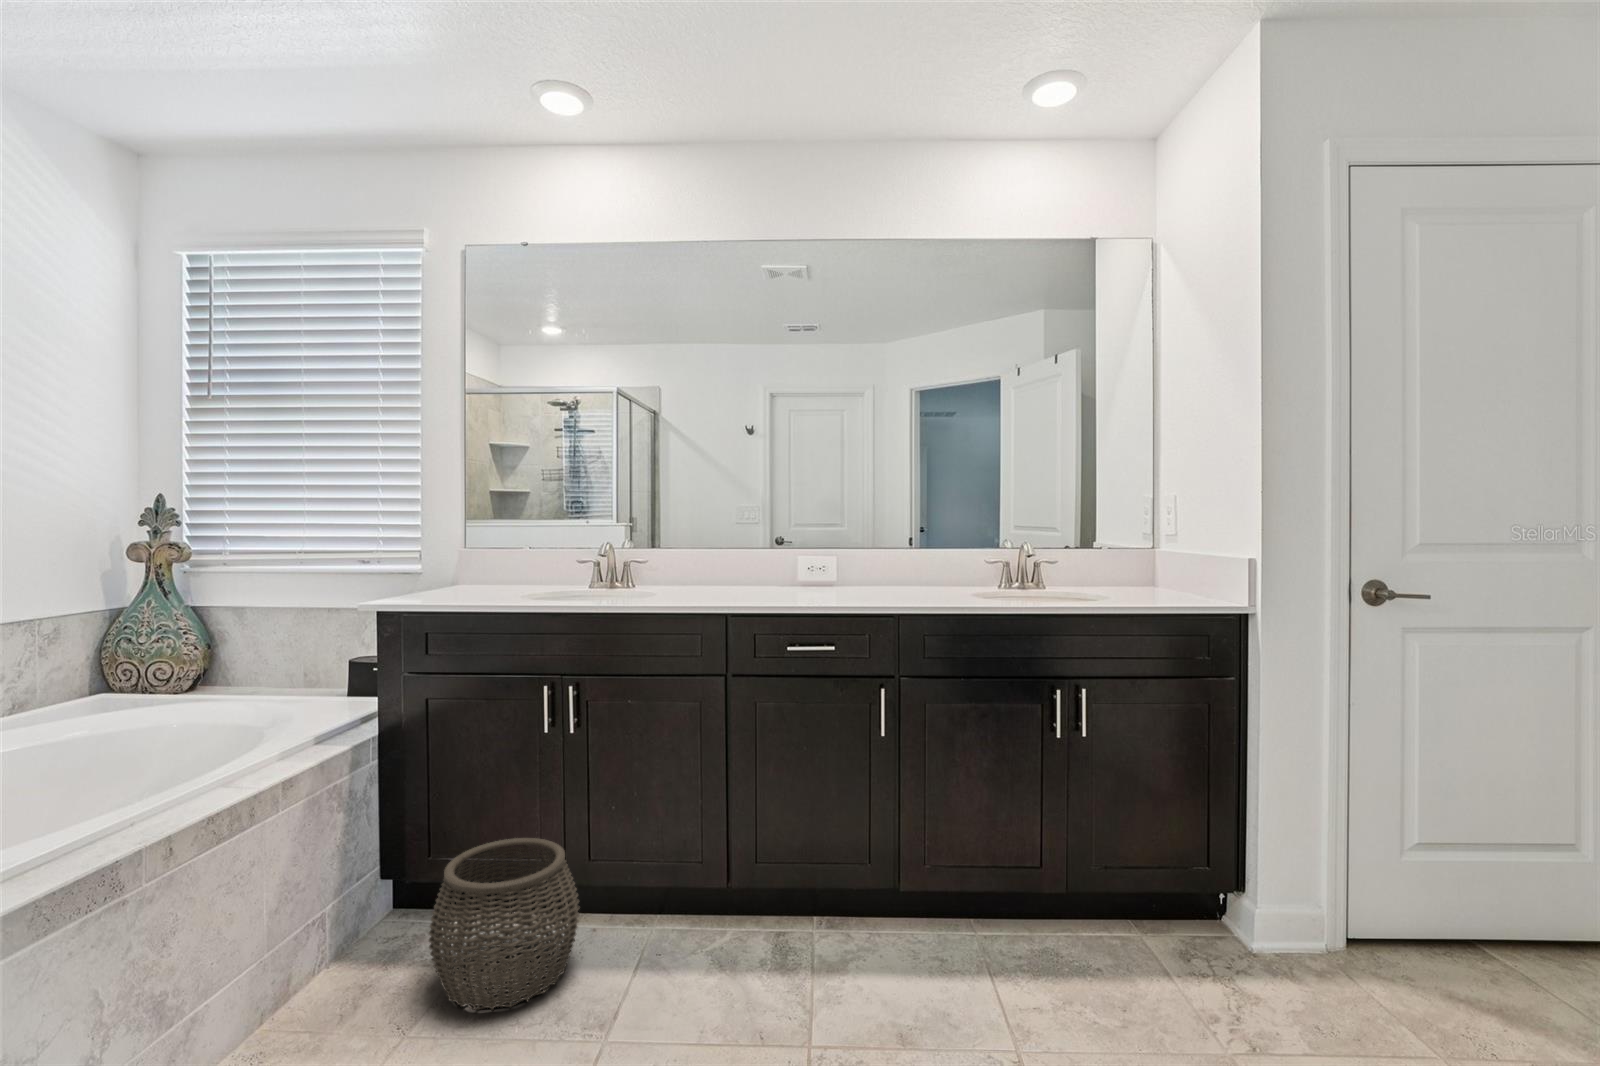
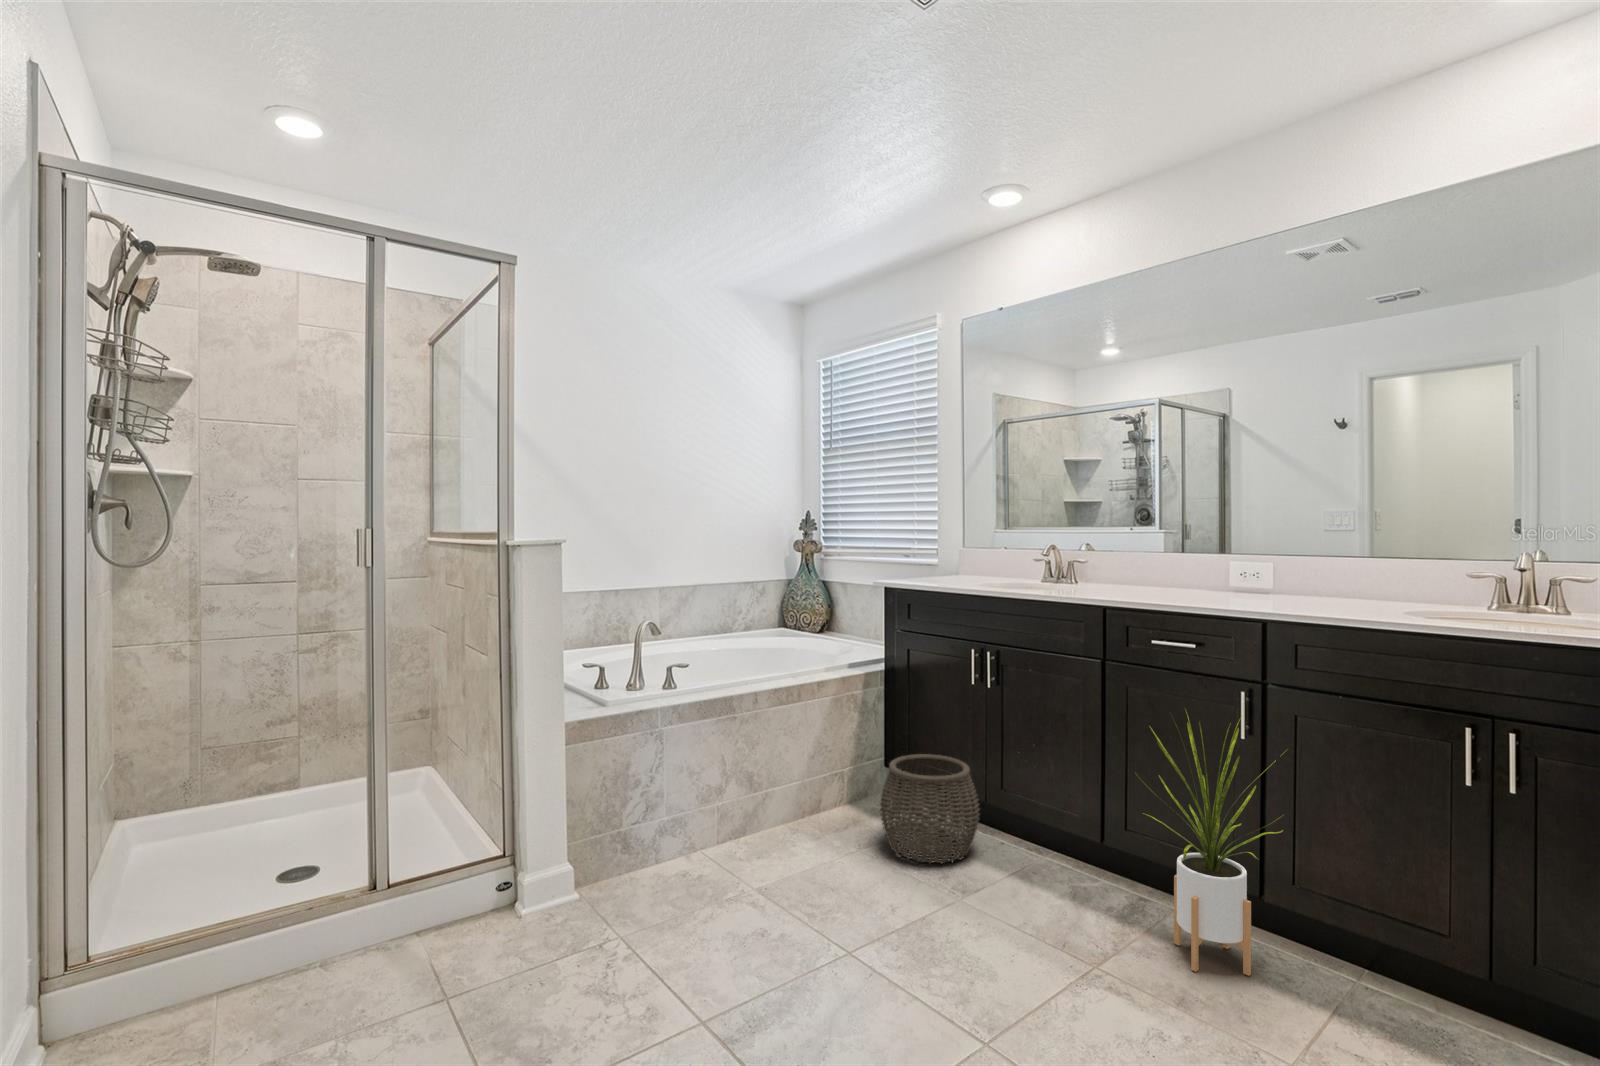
house plant: none [814,712,952,994] -> present [1137,711,1284,976]

